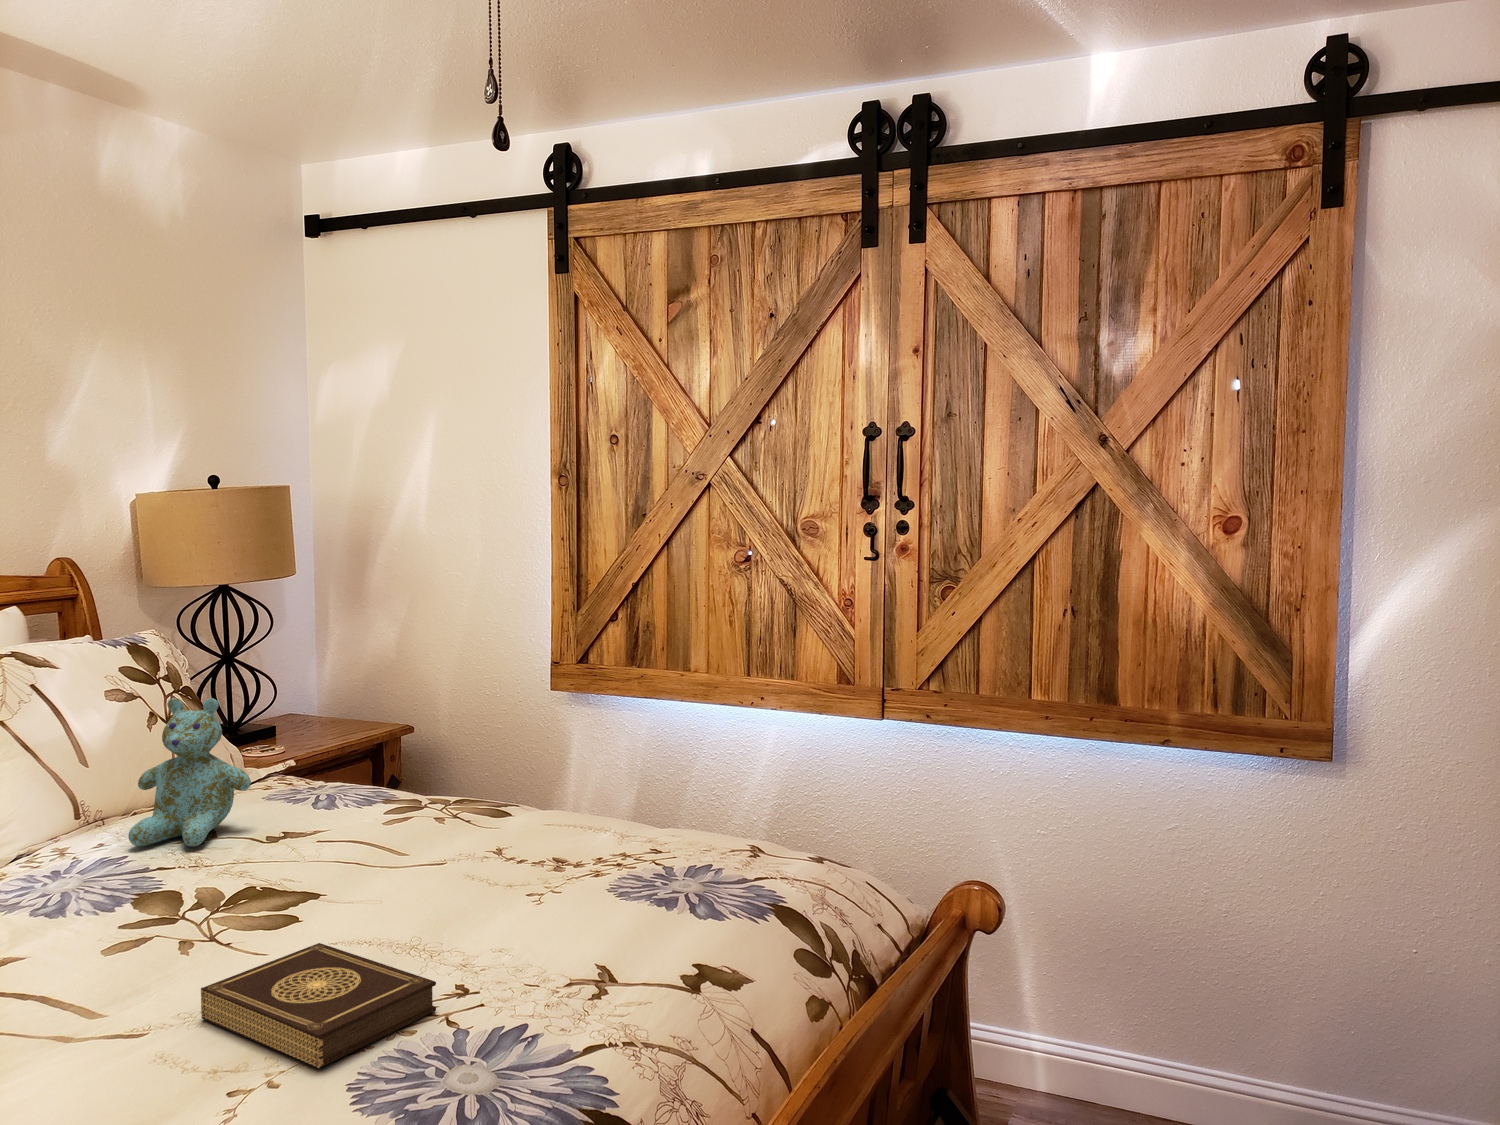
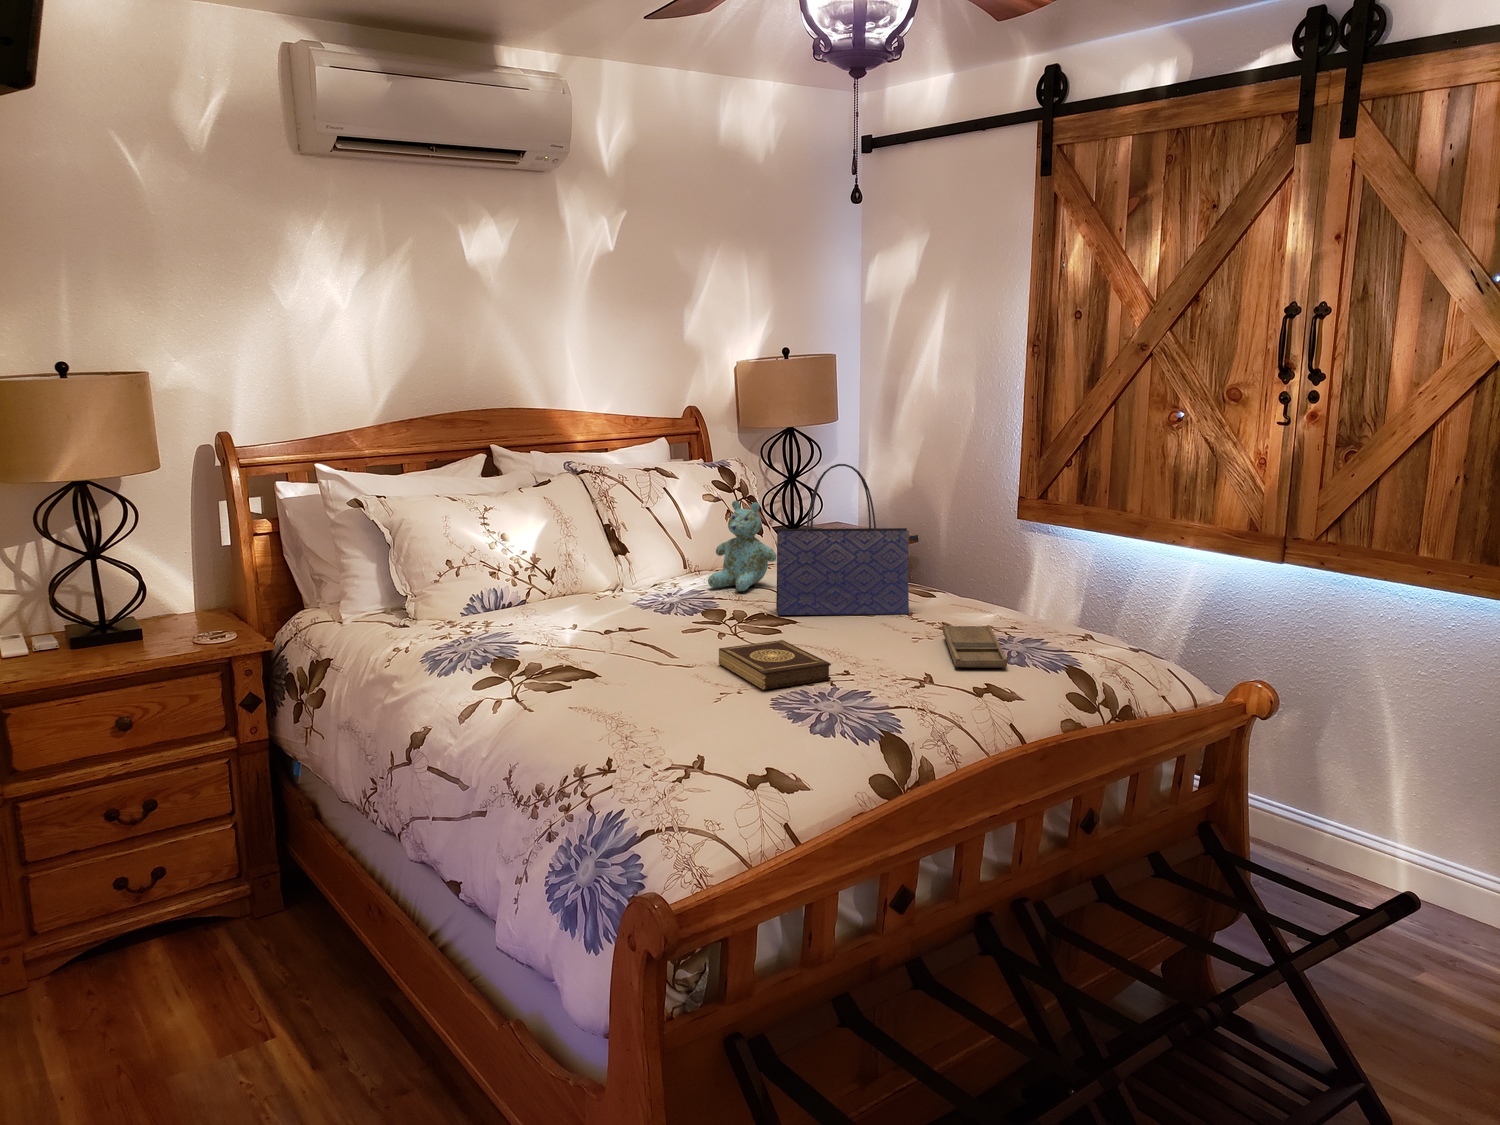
tote bag: none [268,628,495,884] -> present [776,464,919,615]
tray: none [567,854,701,940] -> present [943,625,1007,668]

